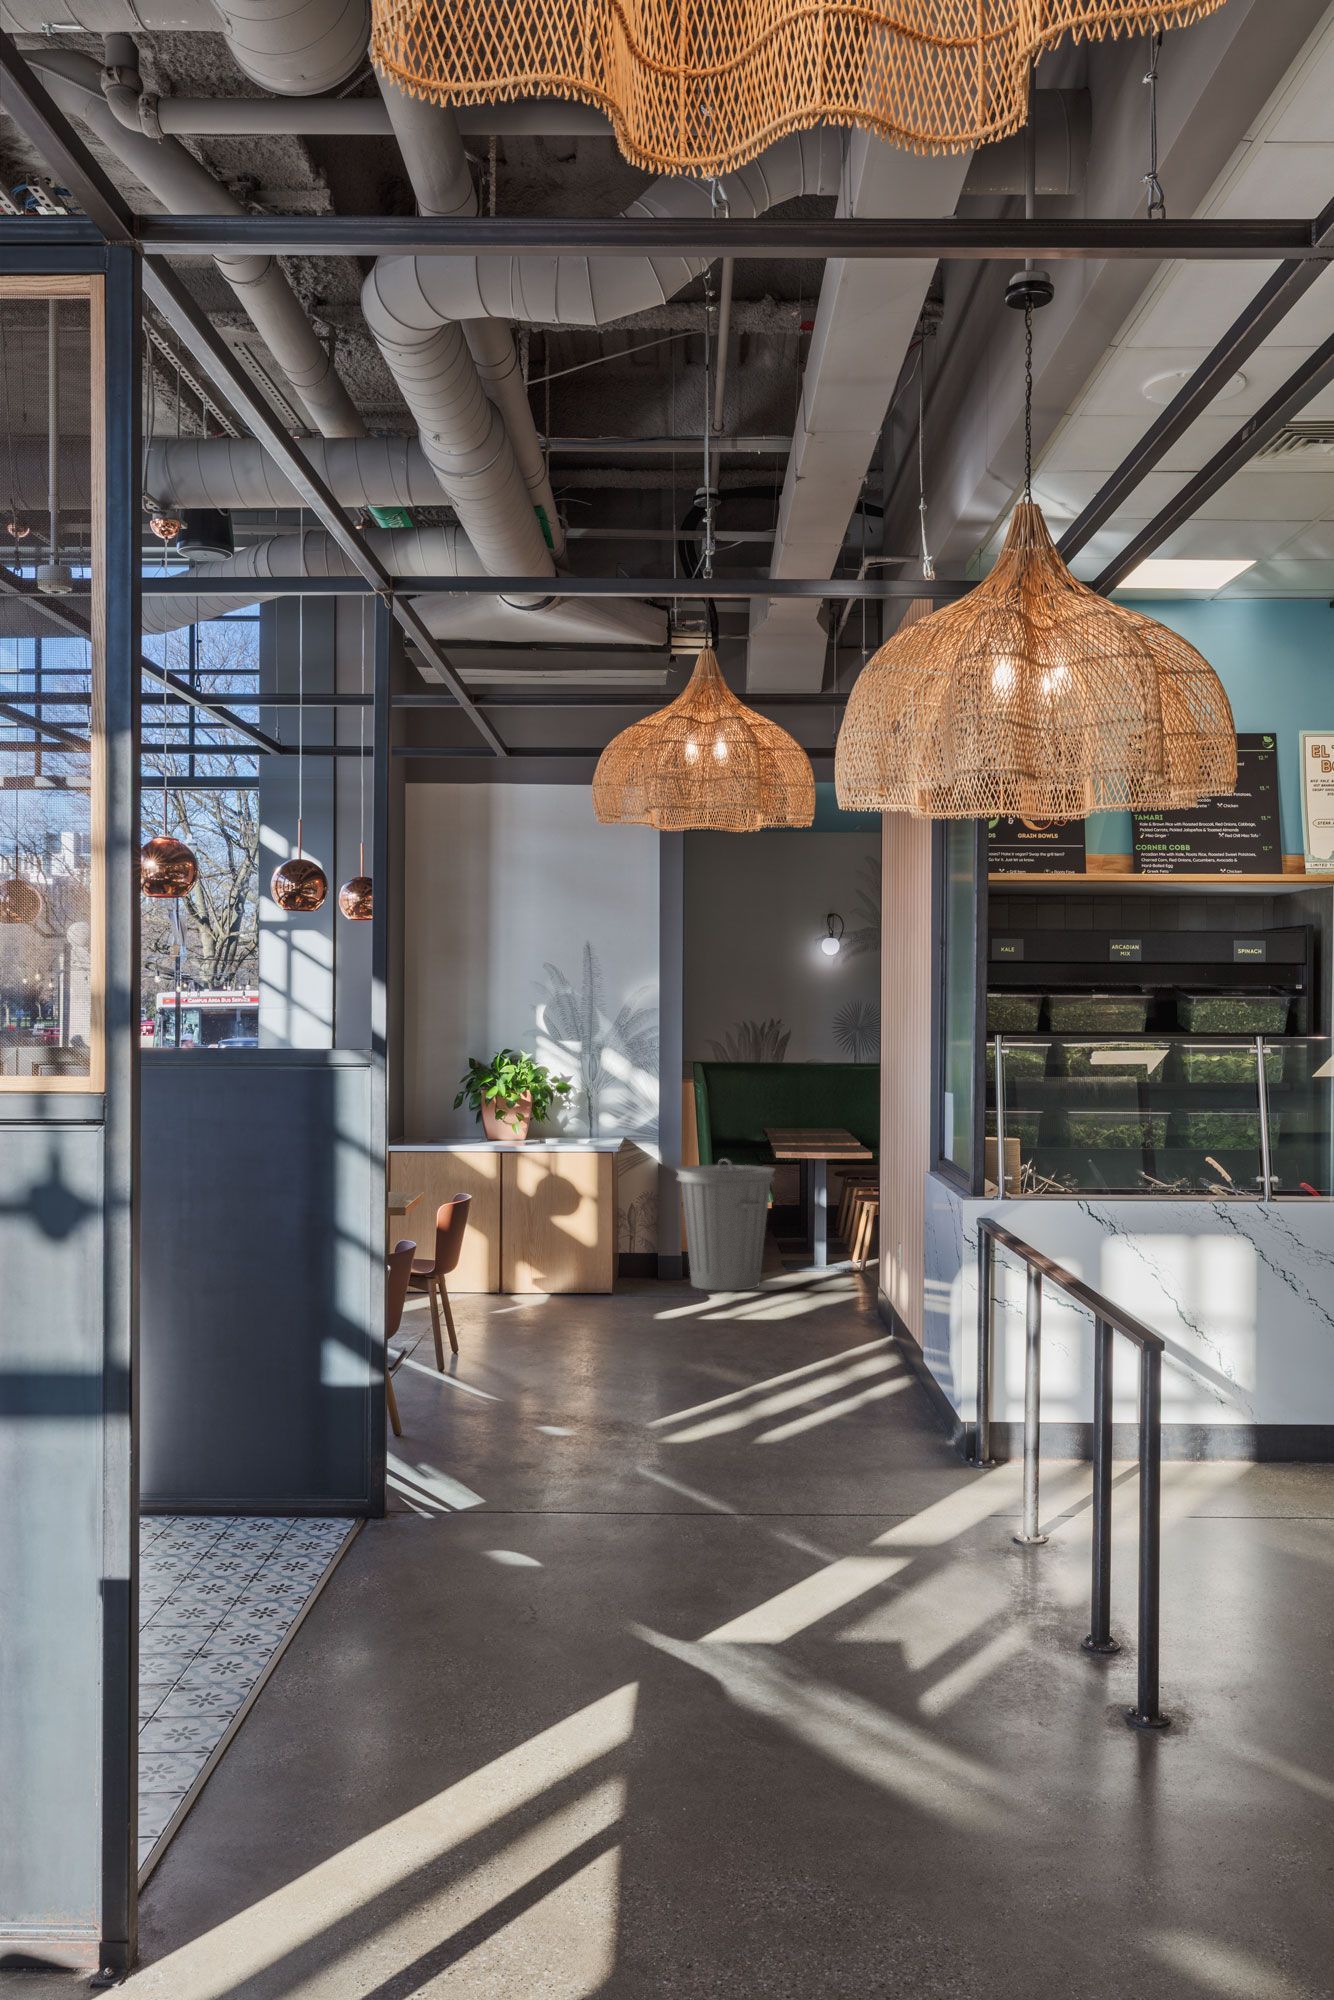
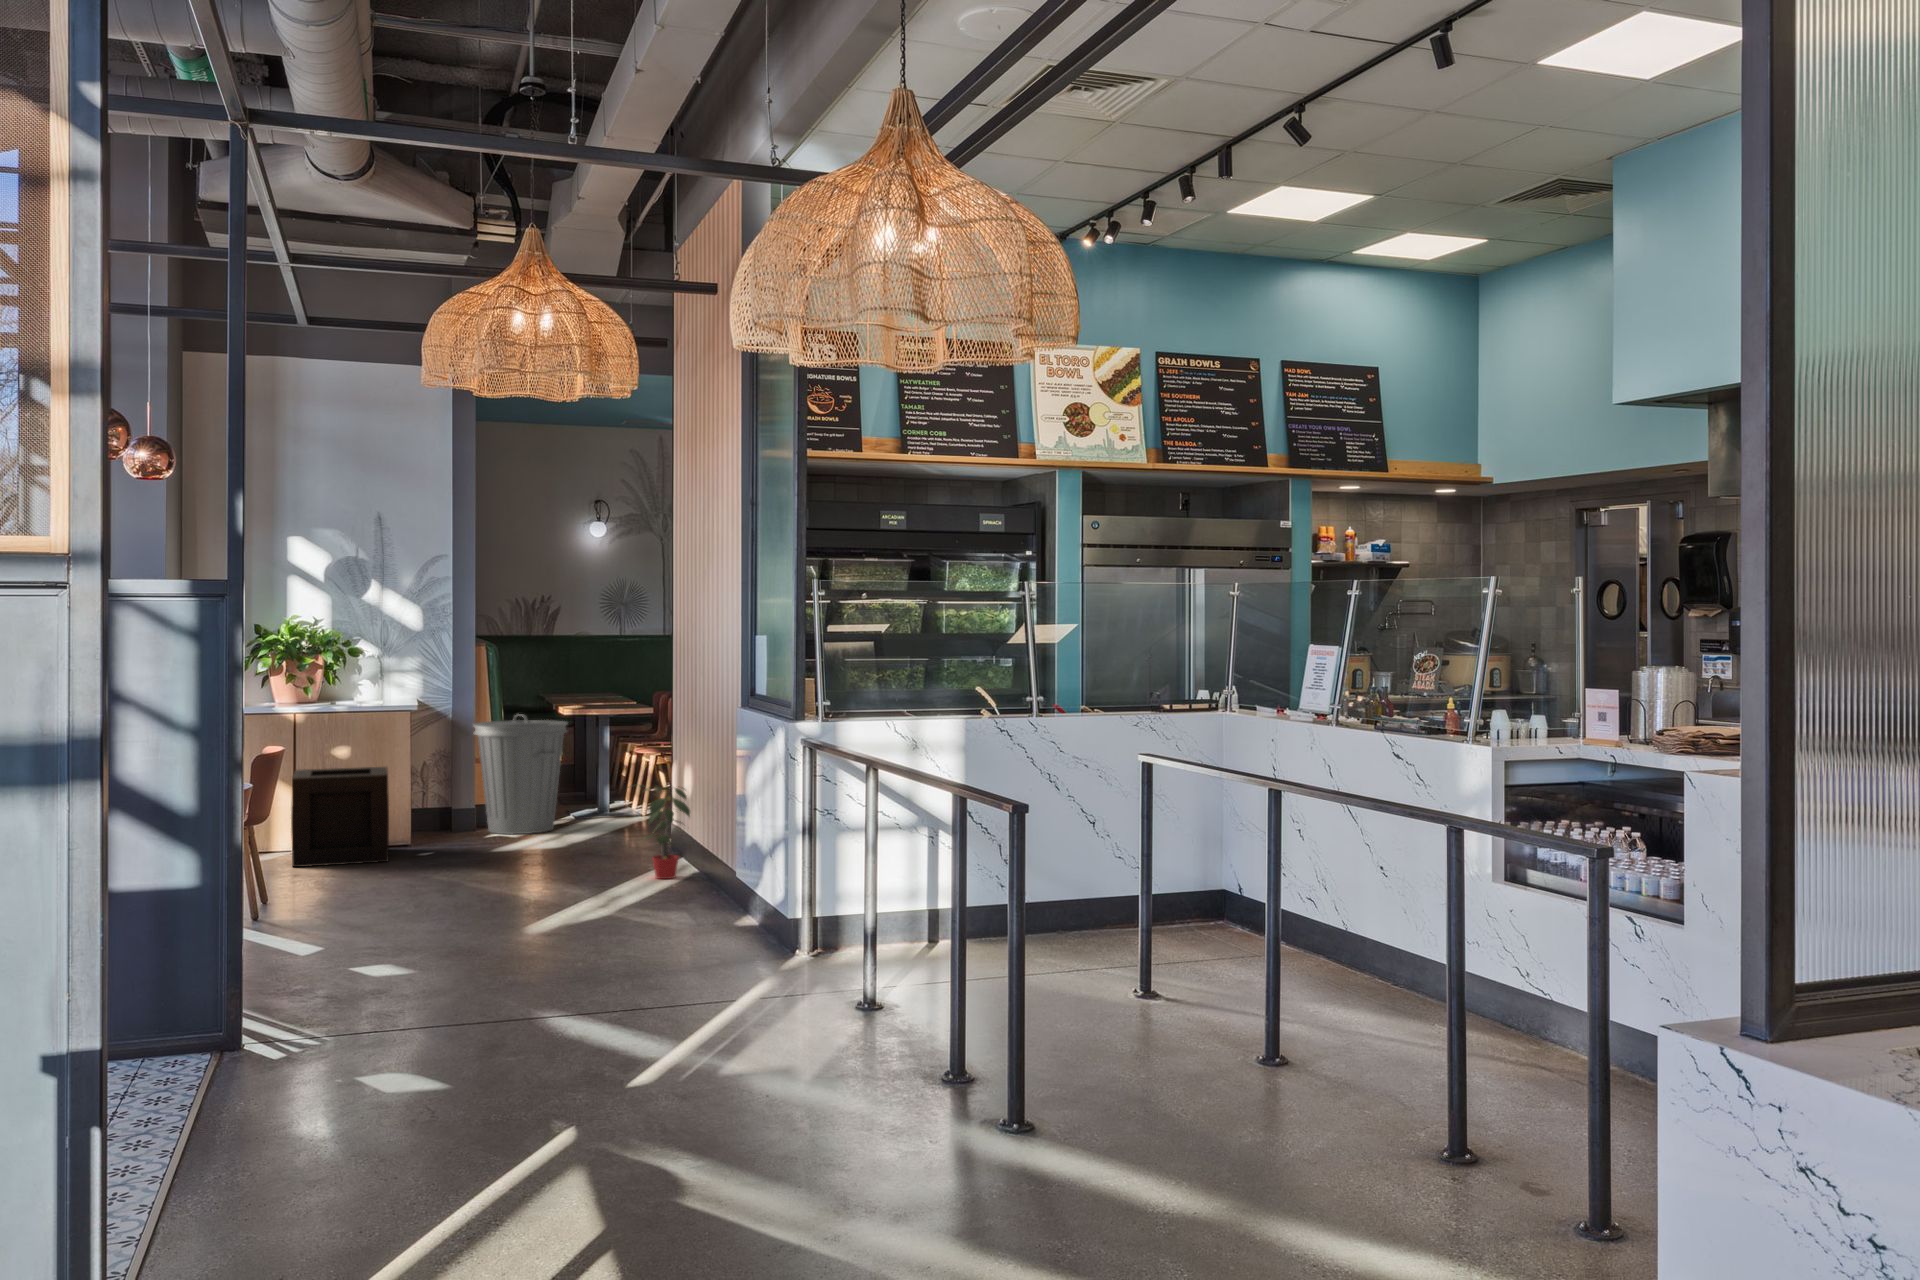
wooden crate: none [489,1213,586,1315] -> present [291,767,389,867]
potted plant: none [815,1250,887,1358] -> present [630,785,690,879]

